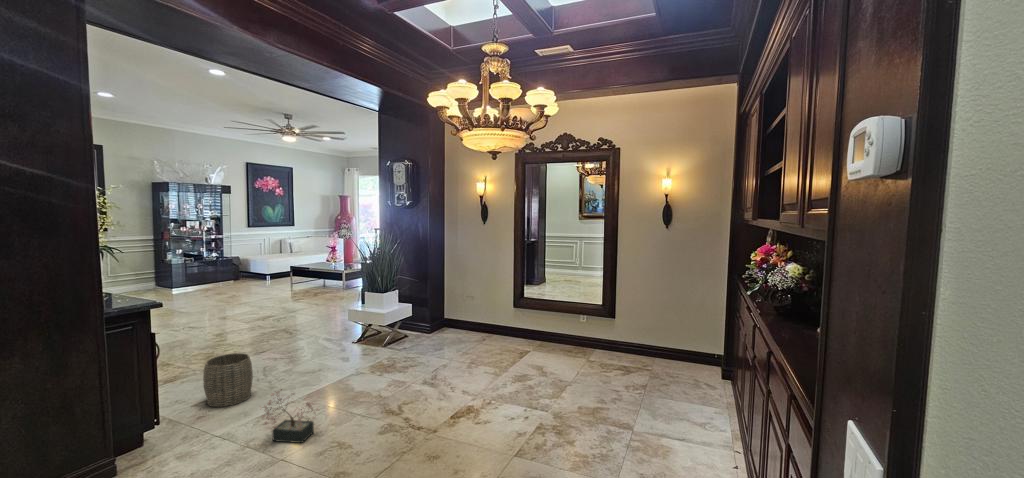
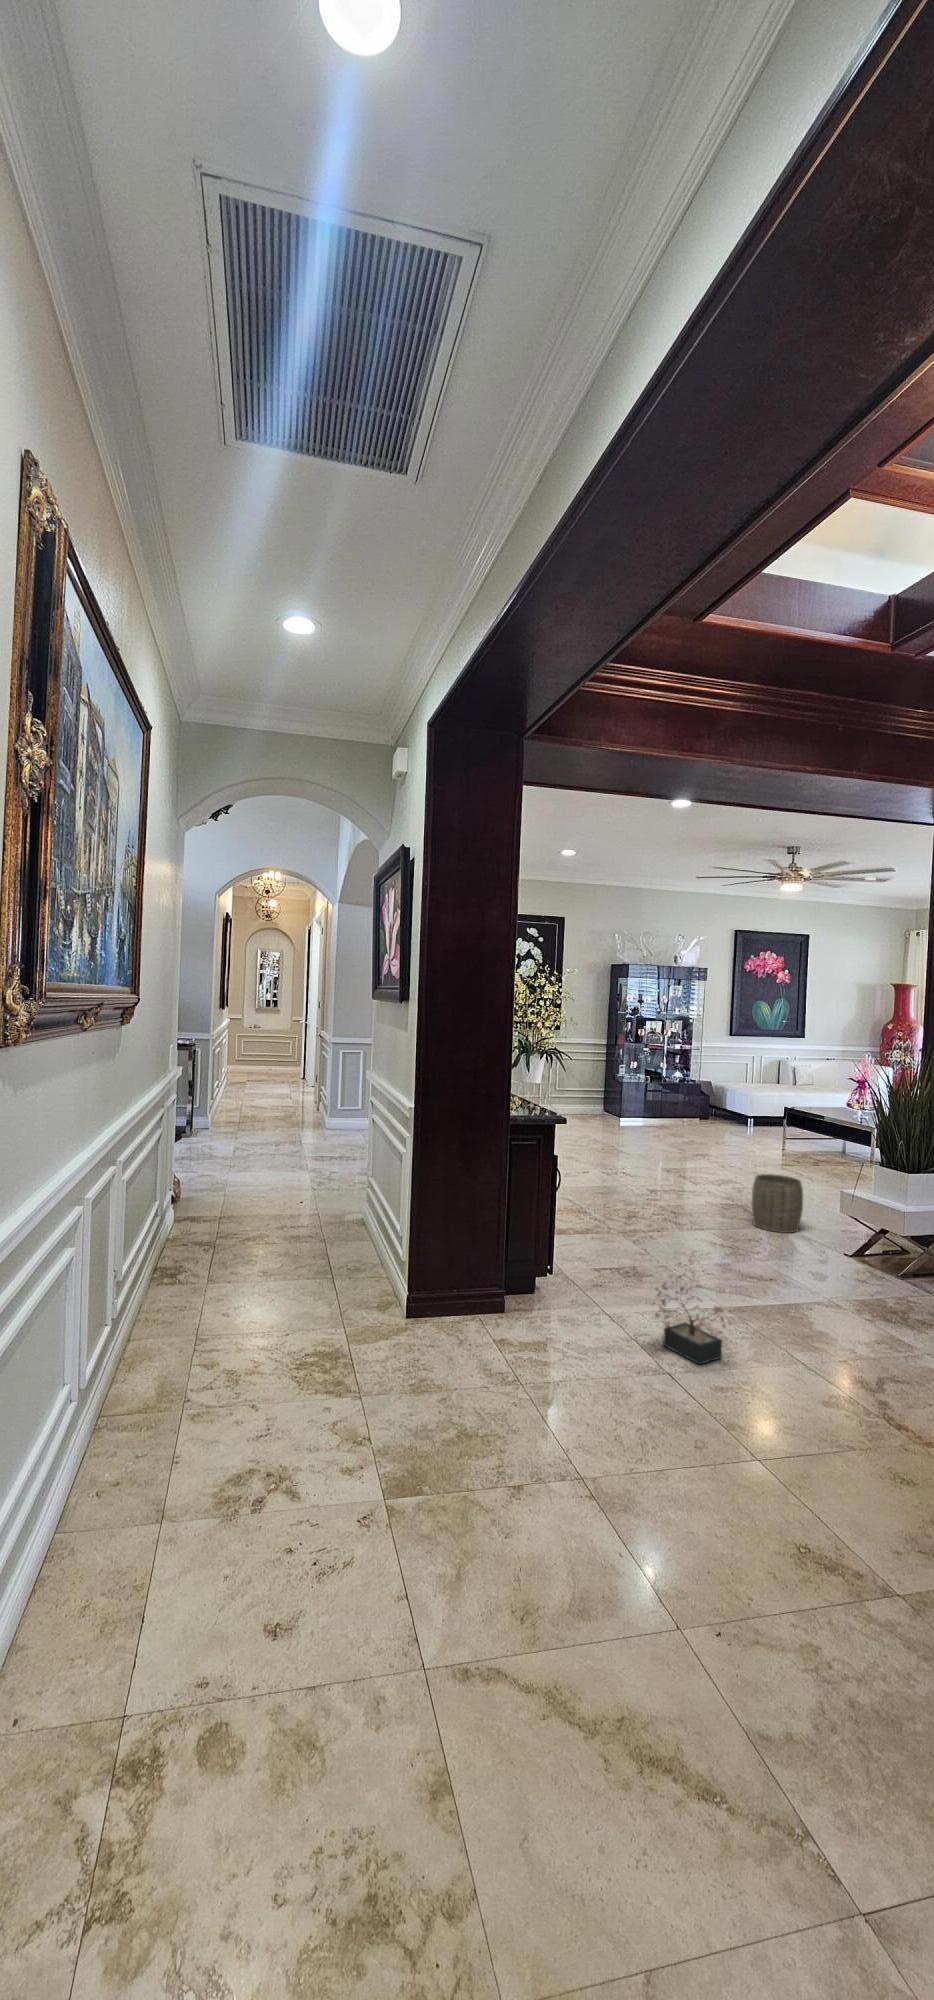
woven basket: present [203,353,253,407] -> present [752,1174,803,1233]

